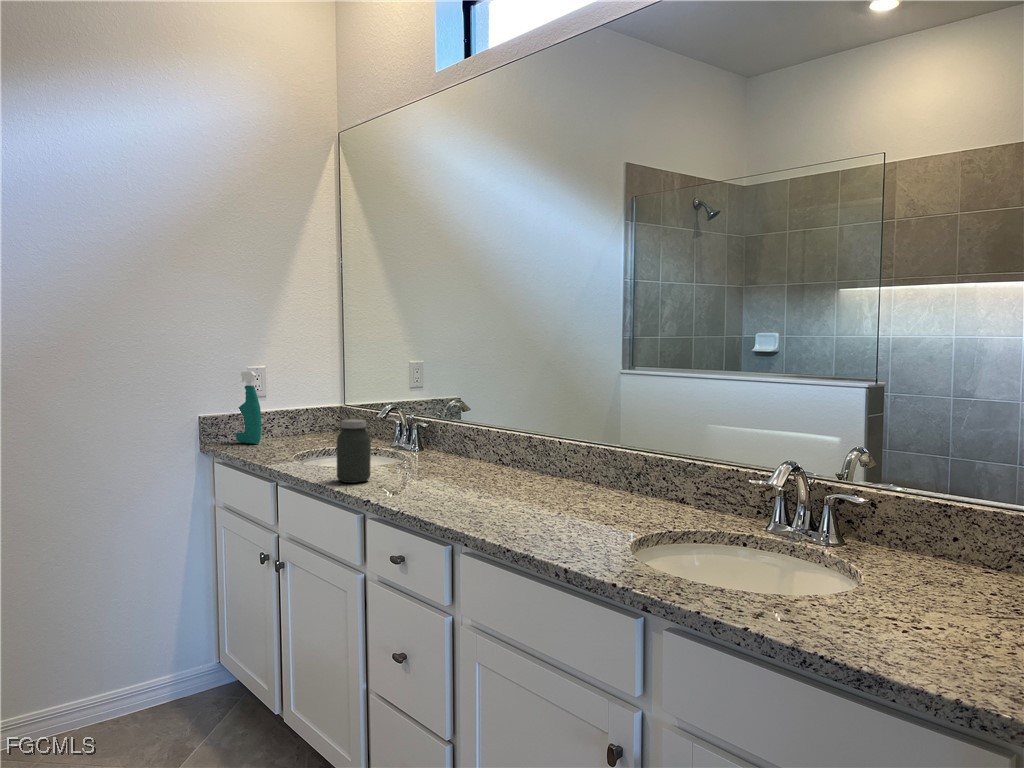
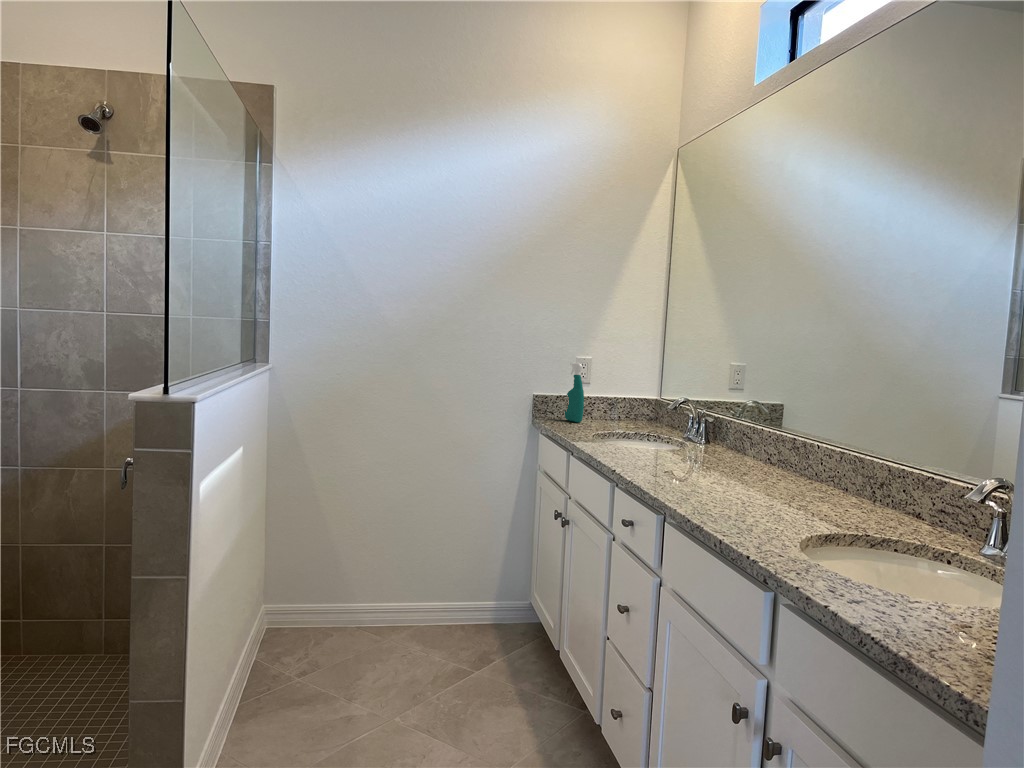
jar: present [337,419,371,483] -> none [611,406,641,458]

